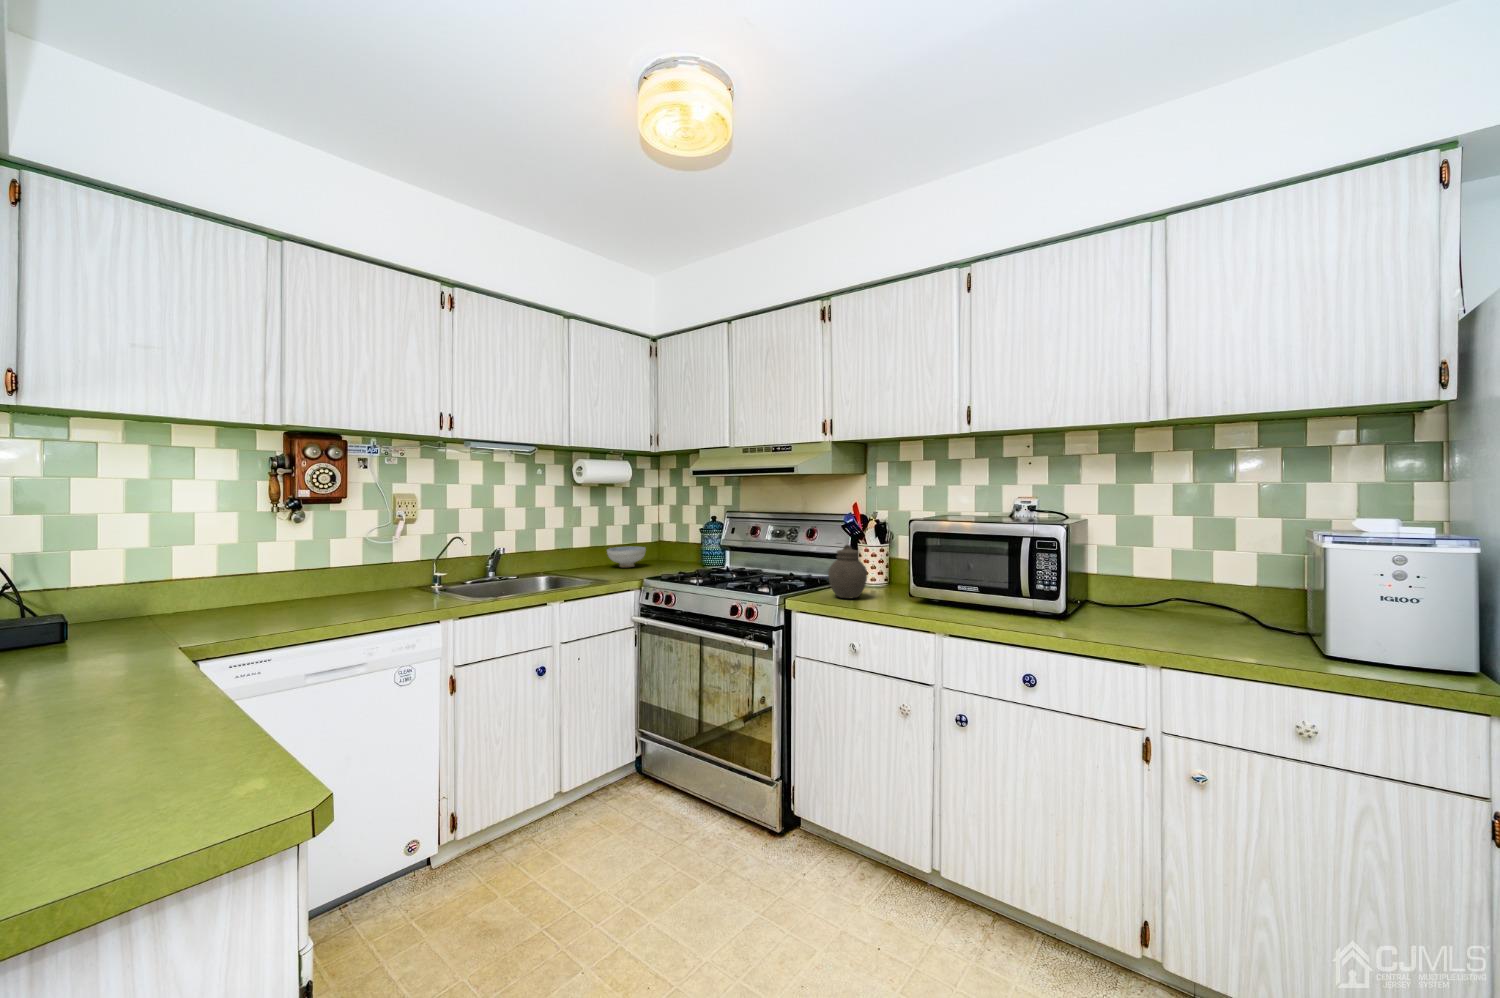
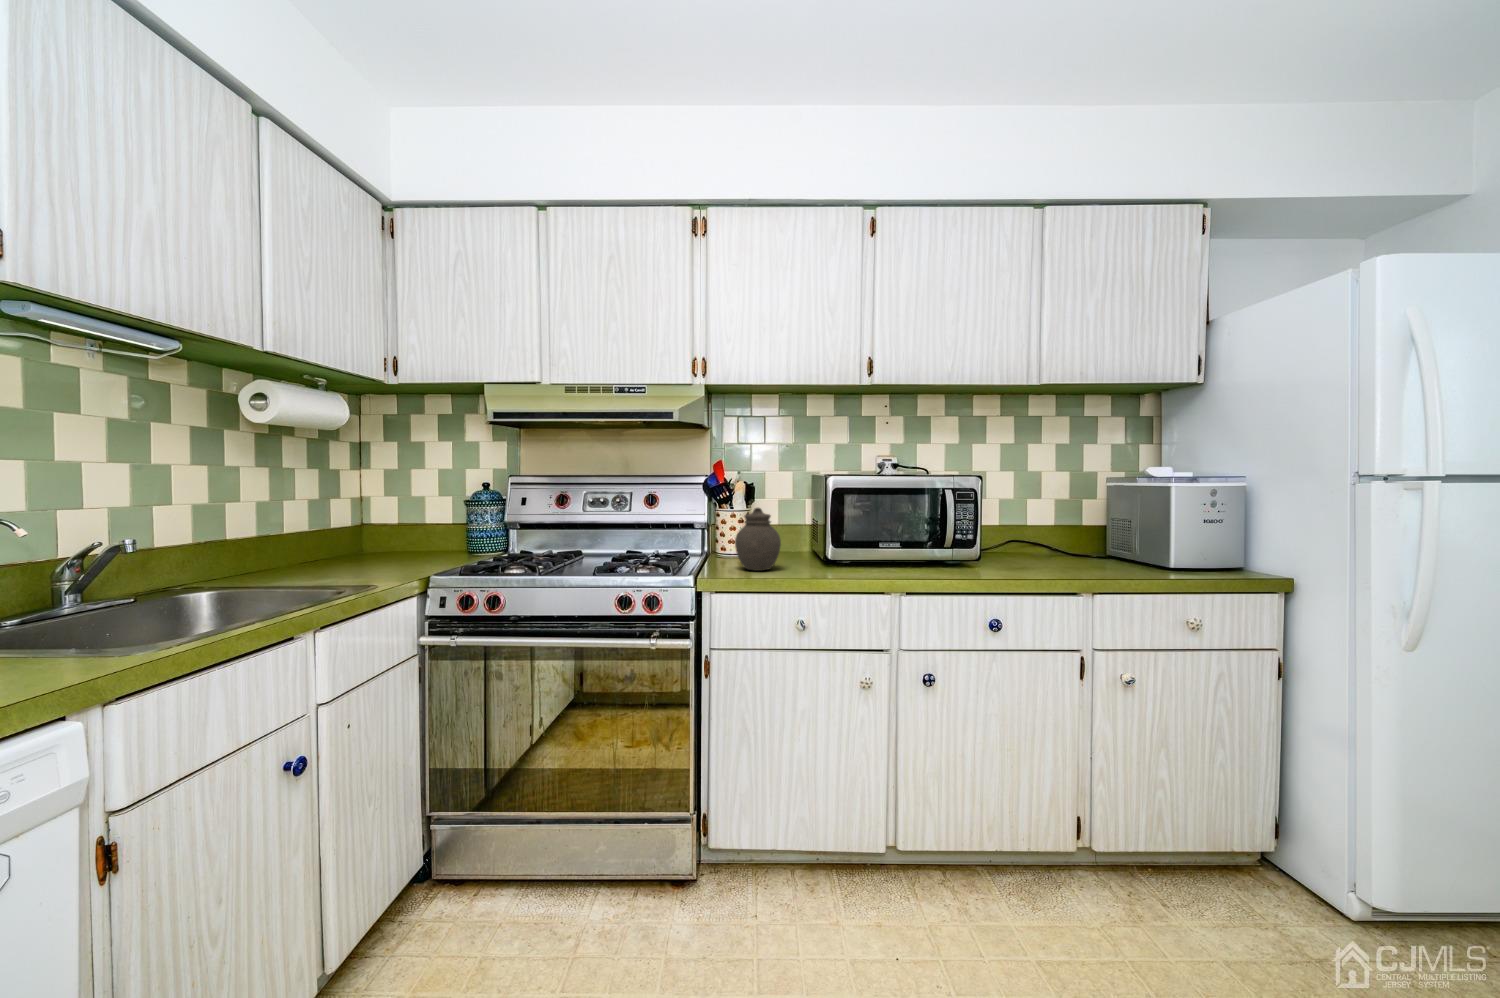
ceramic bowl: present [607,546,646,567] -> none [309,533,383,568]

